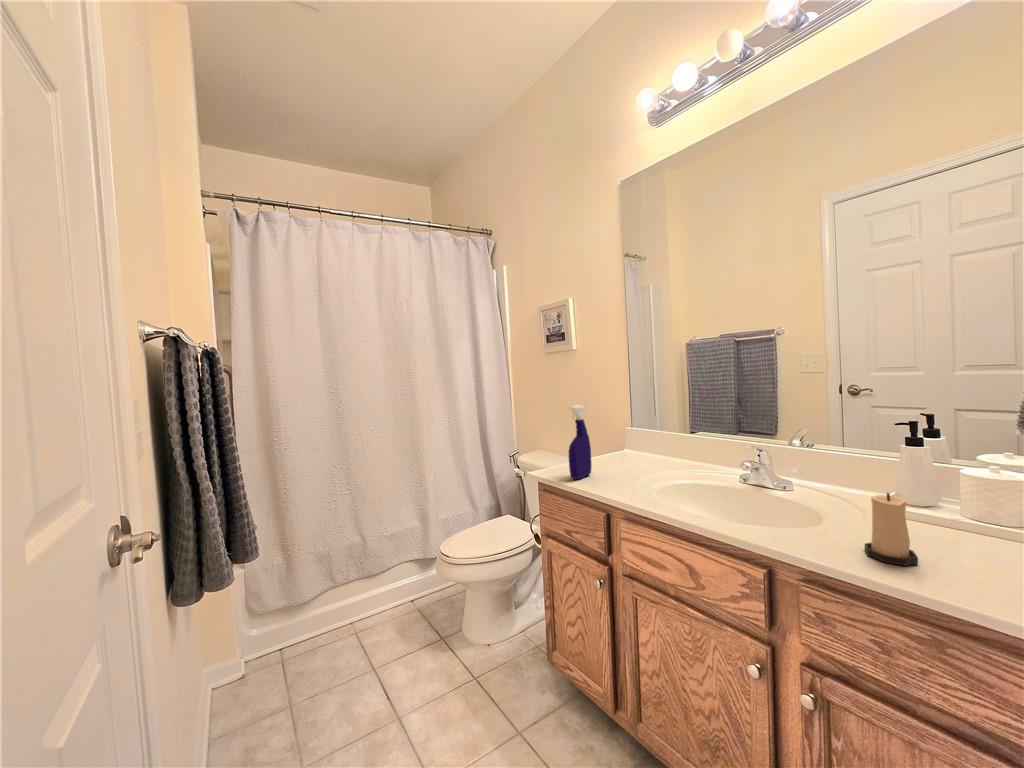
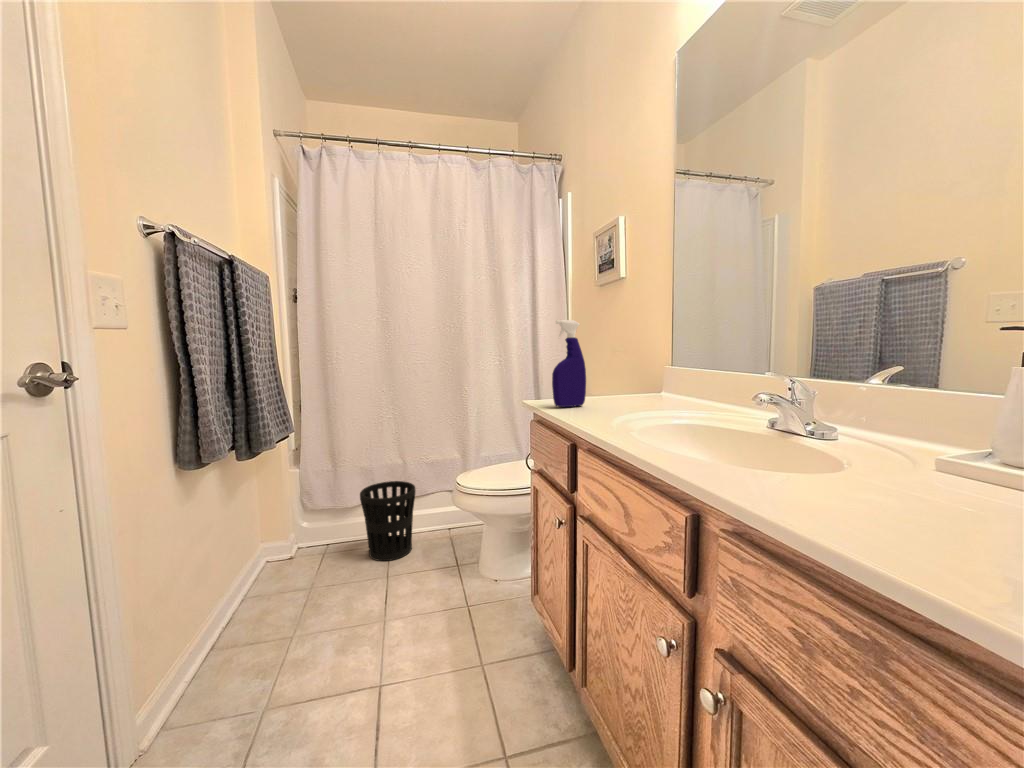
candle: present [864,493,918,566] -> none [837,399,929,525]
wastebasket: none [327,558,387,652] -> present [360,481,416,561]

